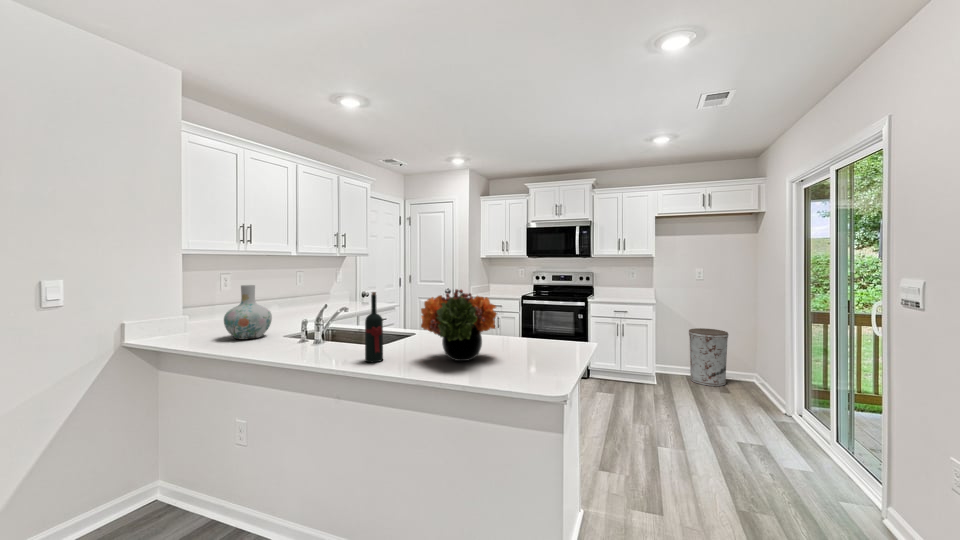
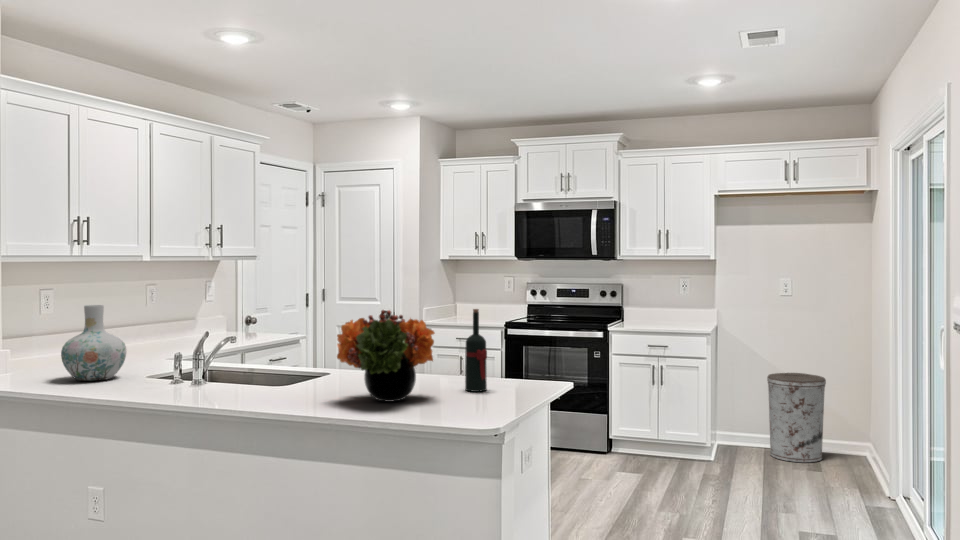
wine bottle: present [365,292,383,362] -> present [465,309,487,392]

